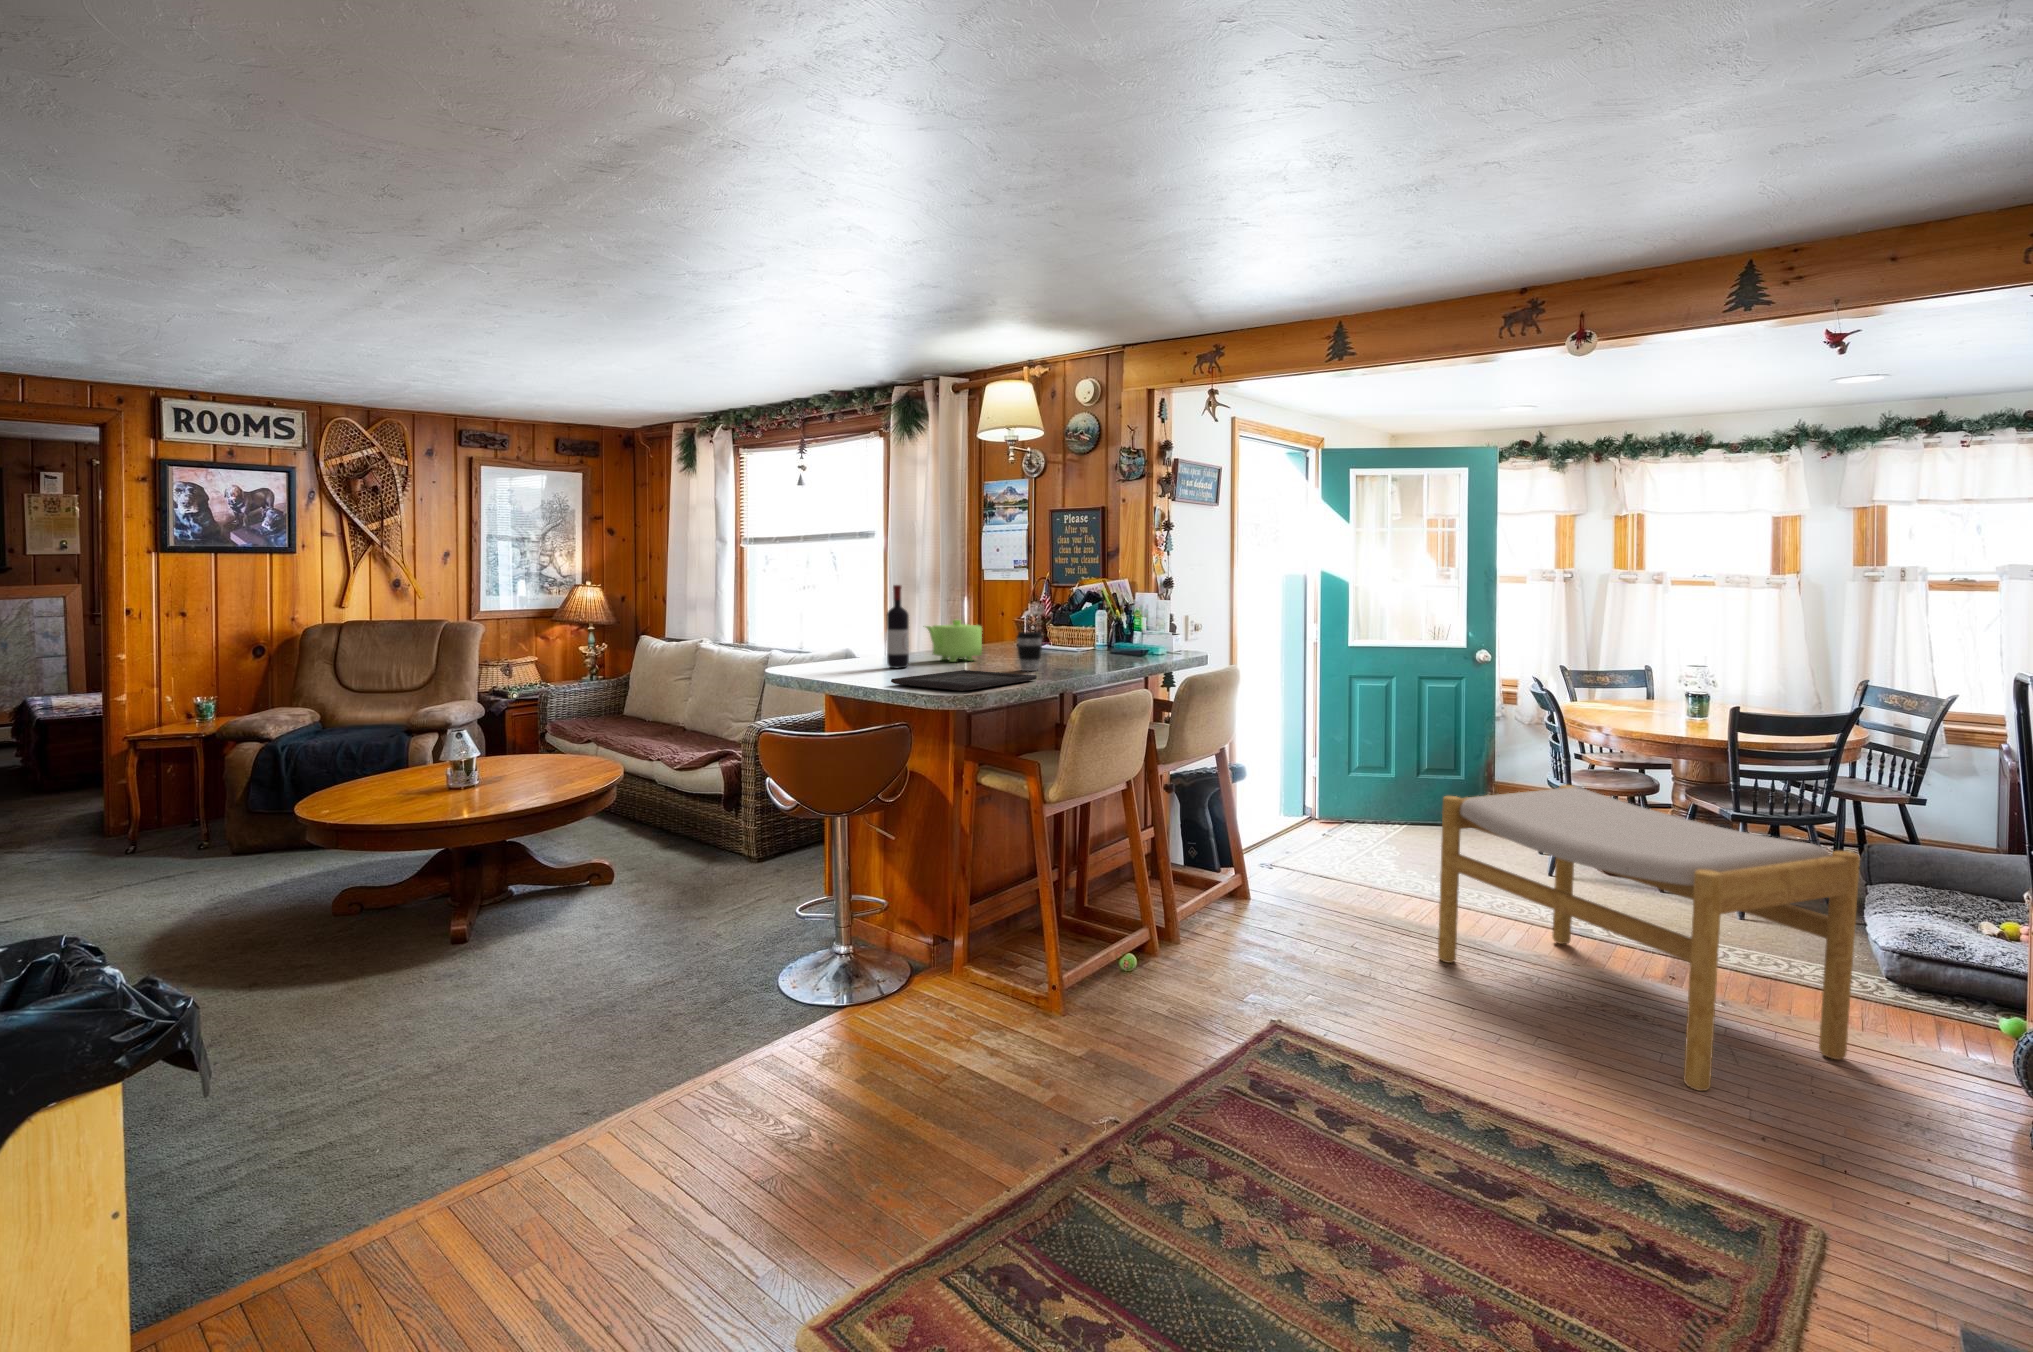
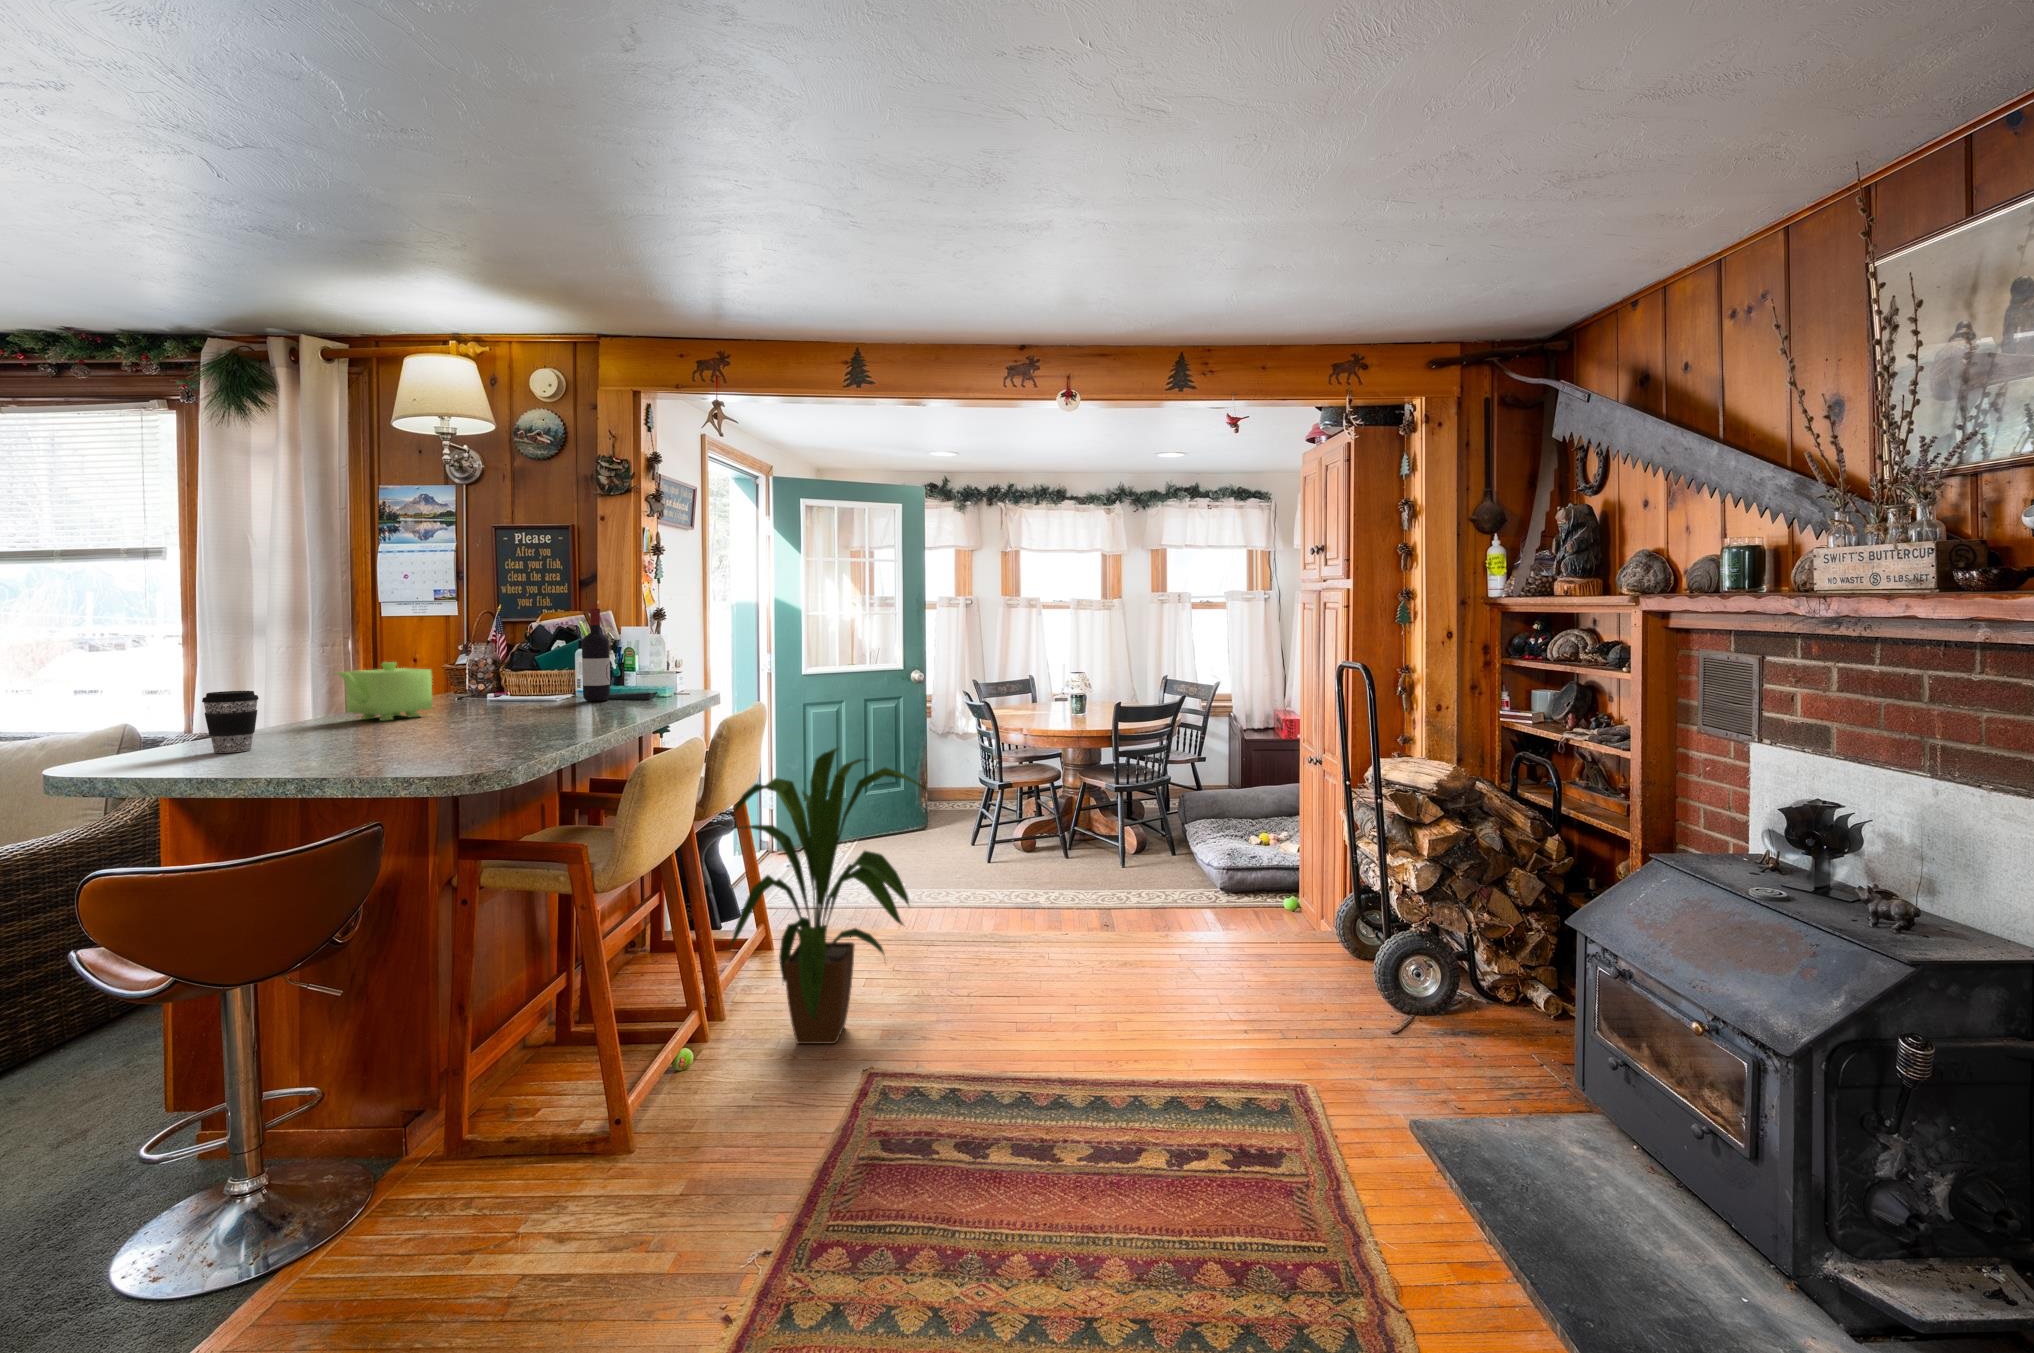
wine bottle: present [886,585,909,668] -> present [582,609,610,701]
coffee cup: present [1017,632,1043,671] -> present [202,691,259,753]
tray: present [891,670,1037,691] -> none [328,727,562,756]
house plant: none [1160,715,1358,994] -> present [728,748,926,1044]
footstool: present [1438,784,1860,1091] -> none [964,782,1242,1007]

